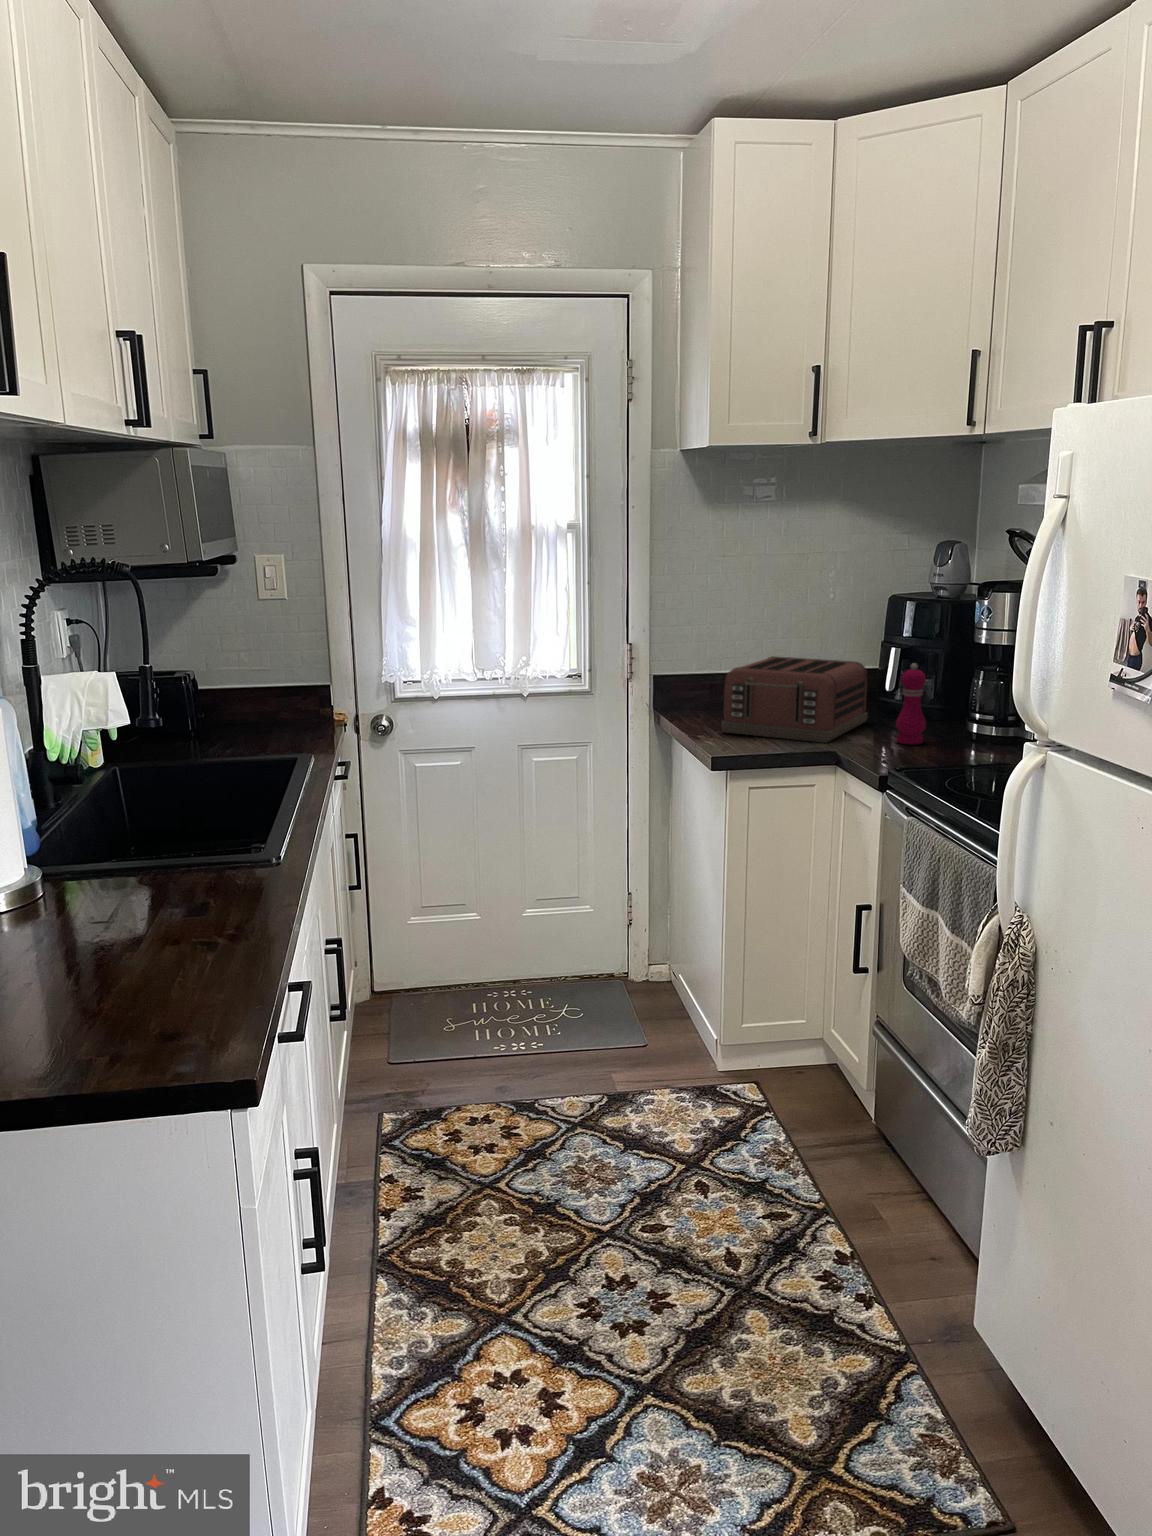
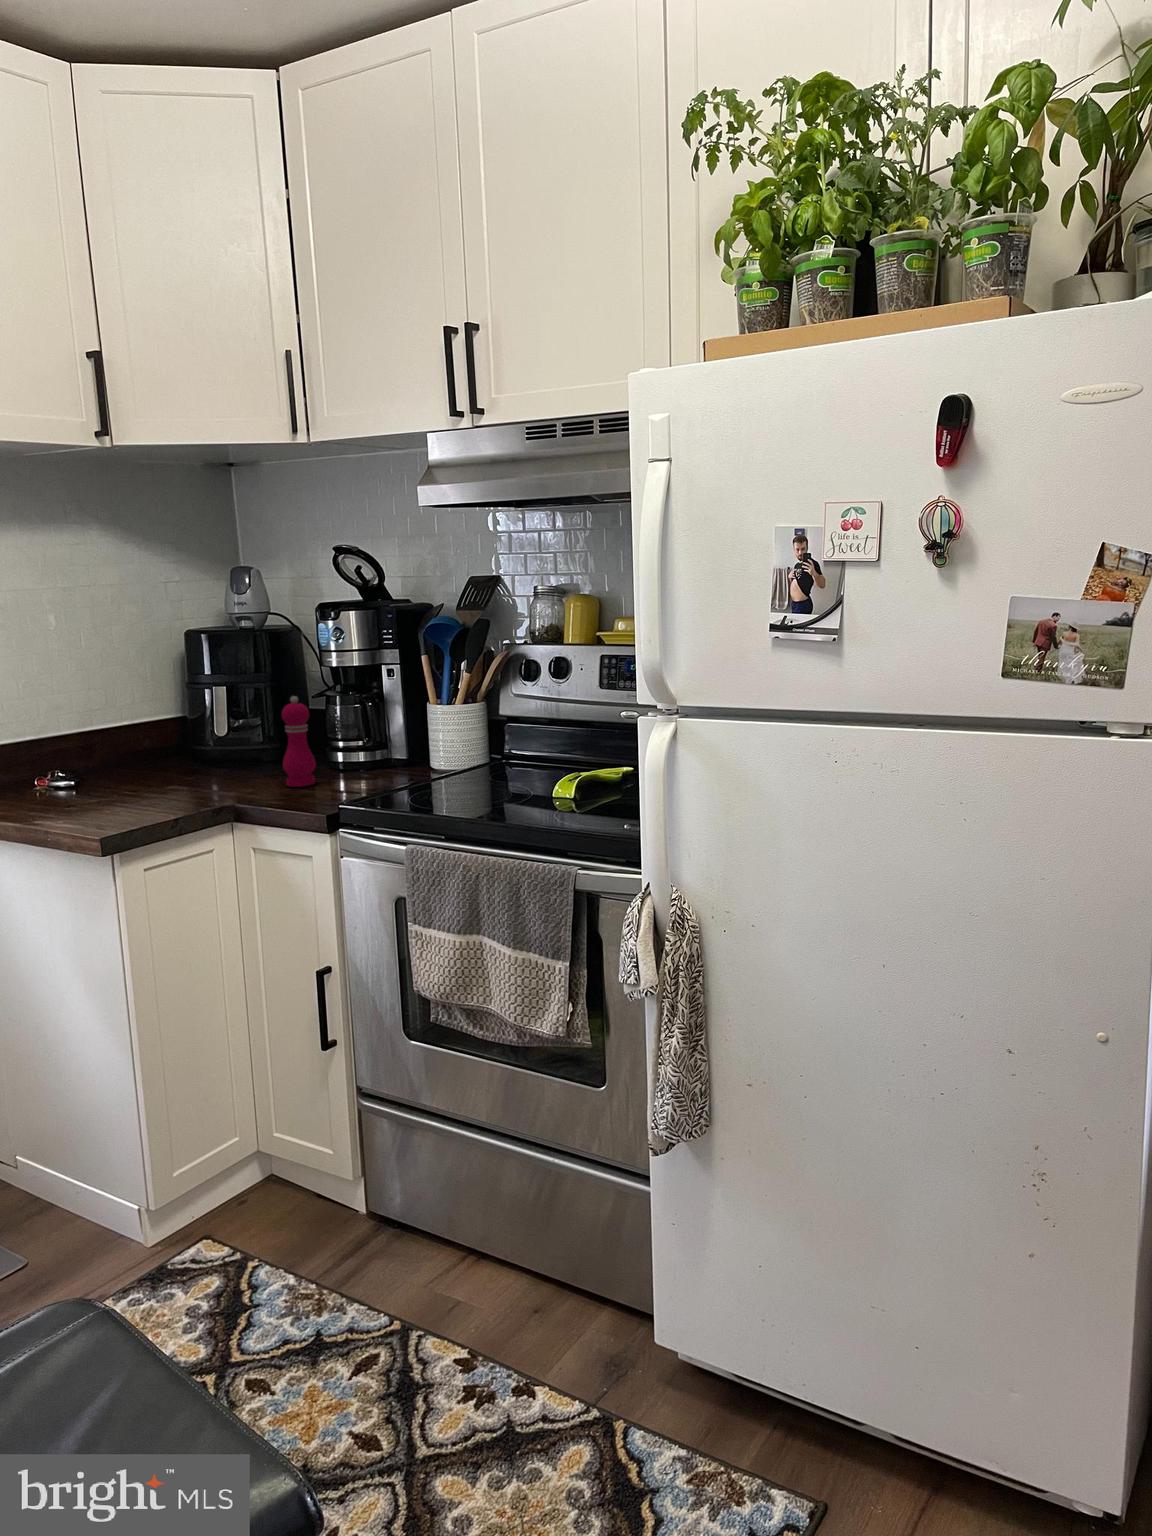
toaster: present [721,656,868,742] -> none [60,709,217,814]

